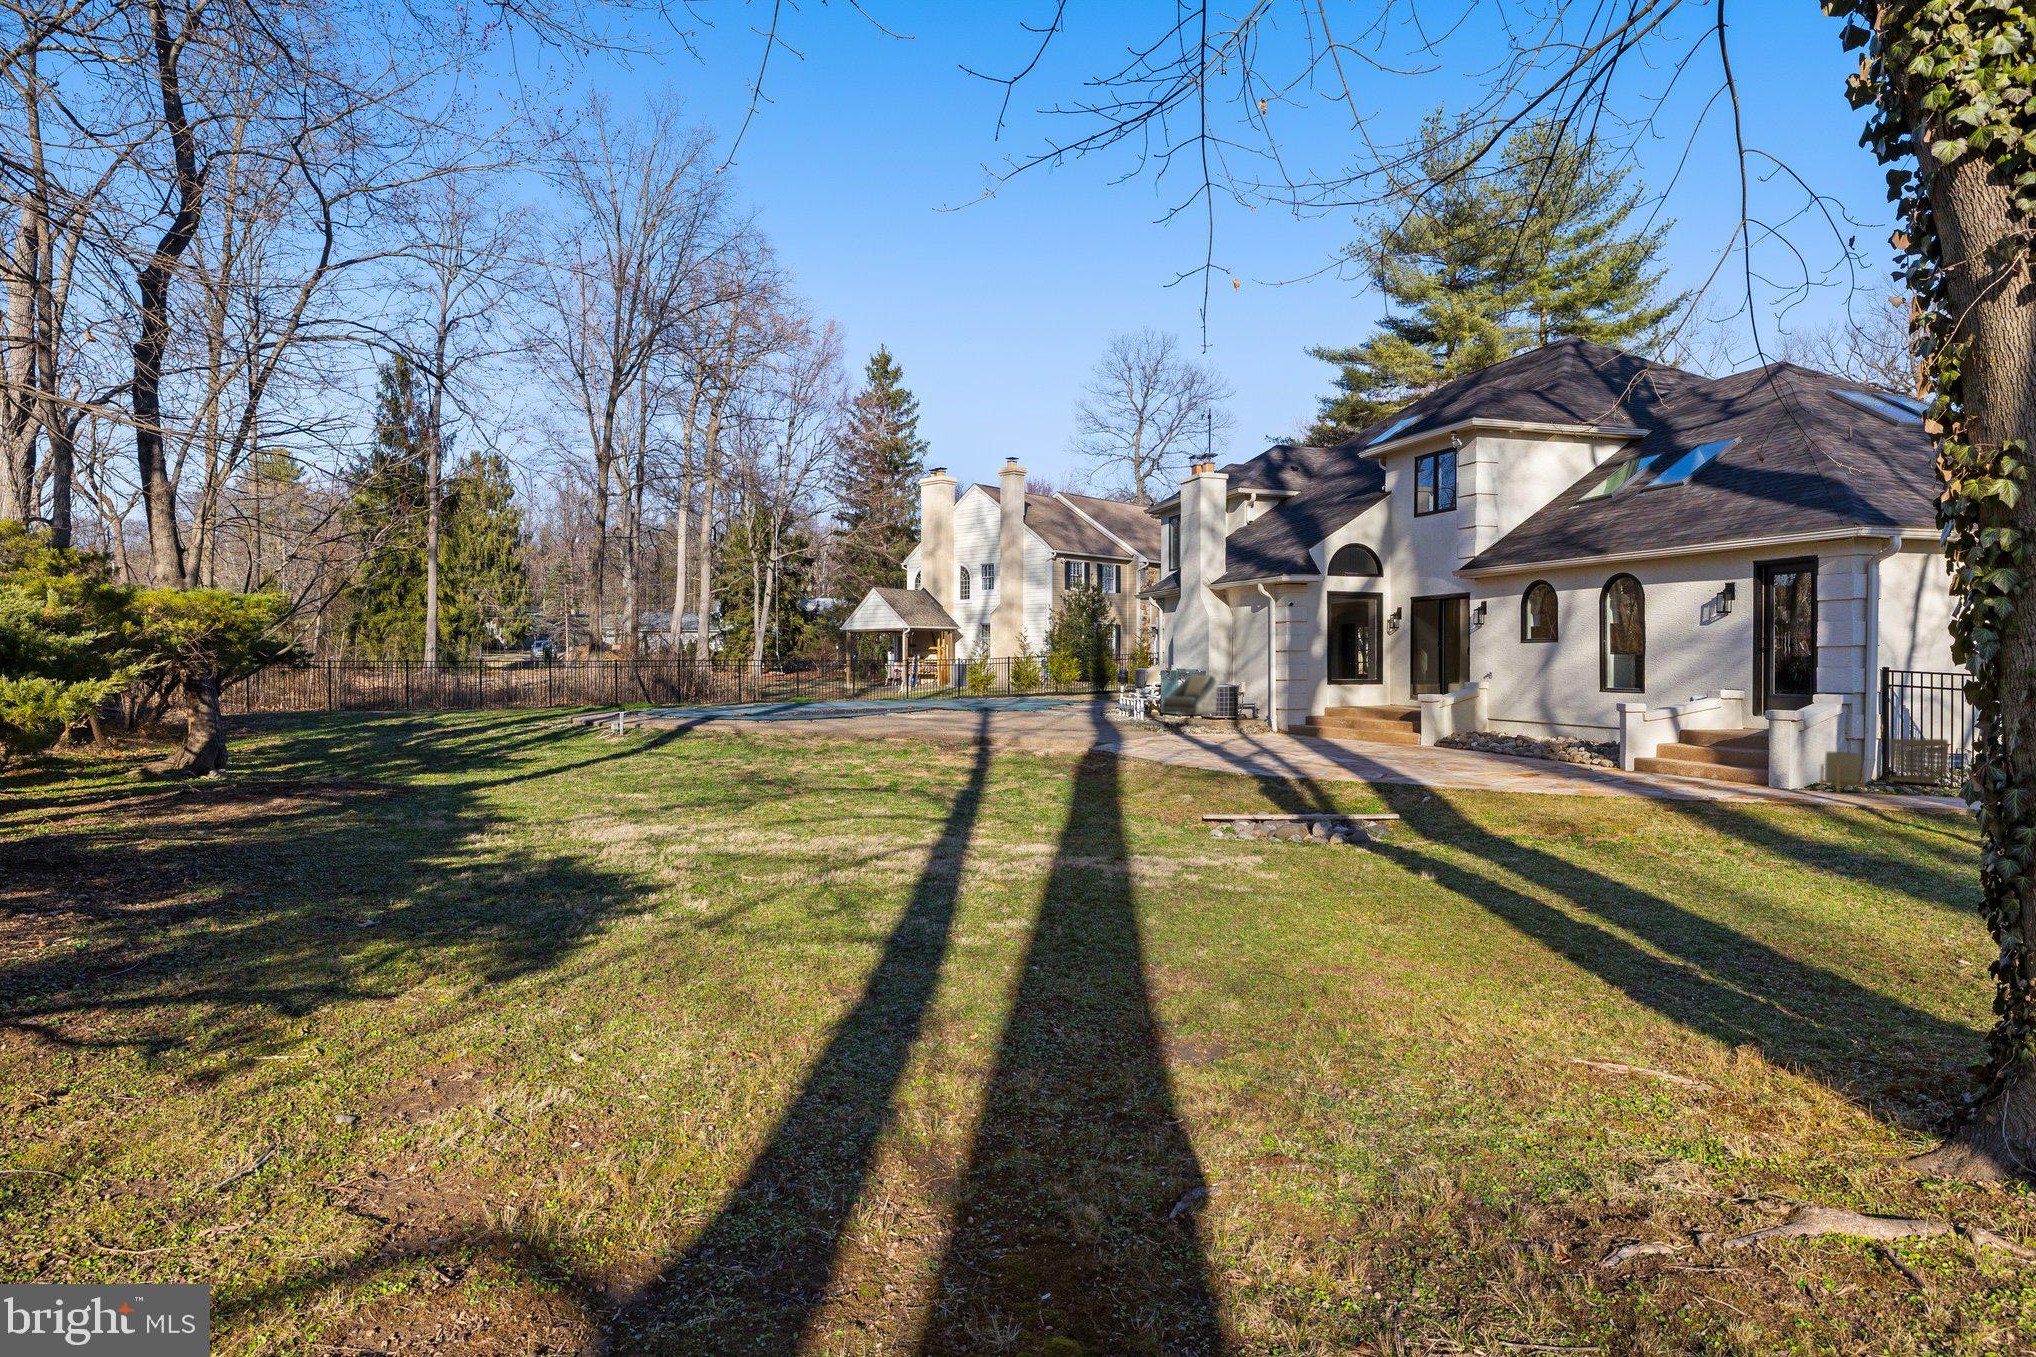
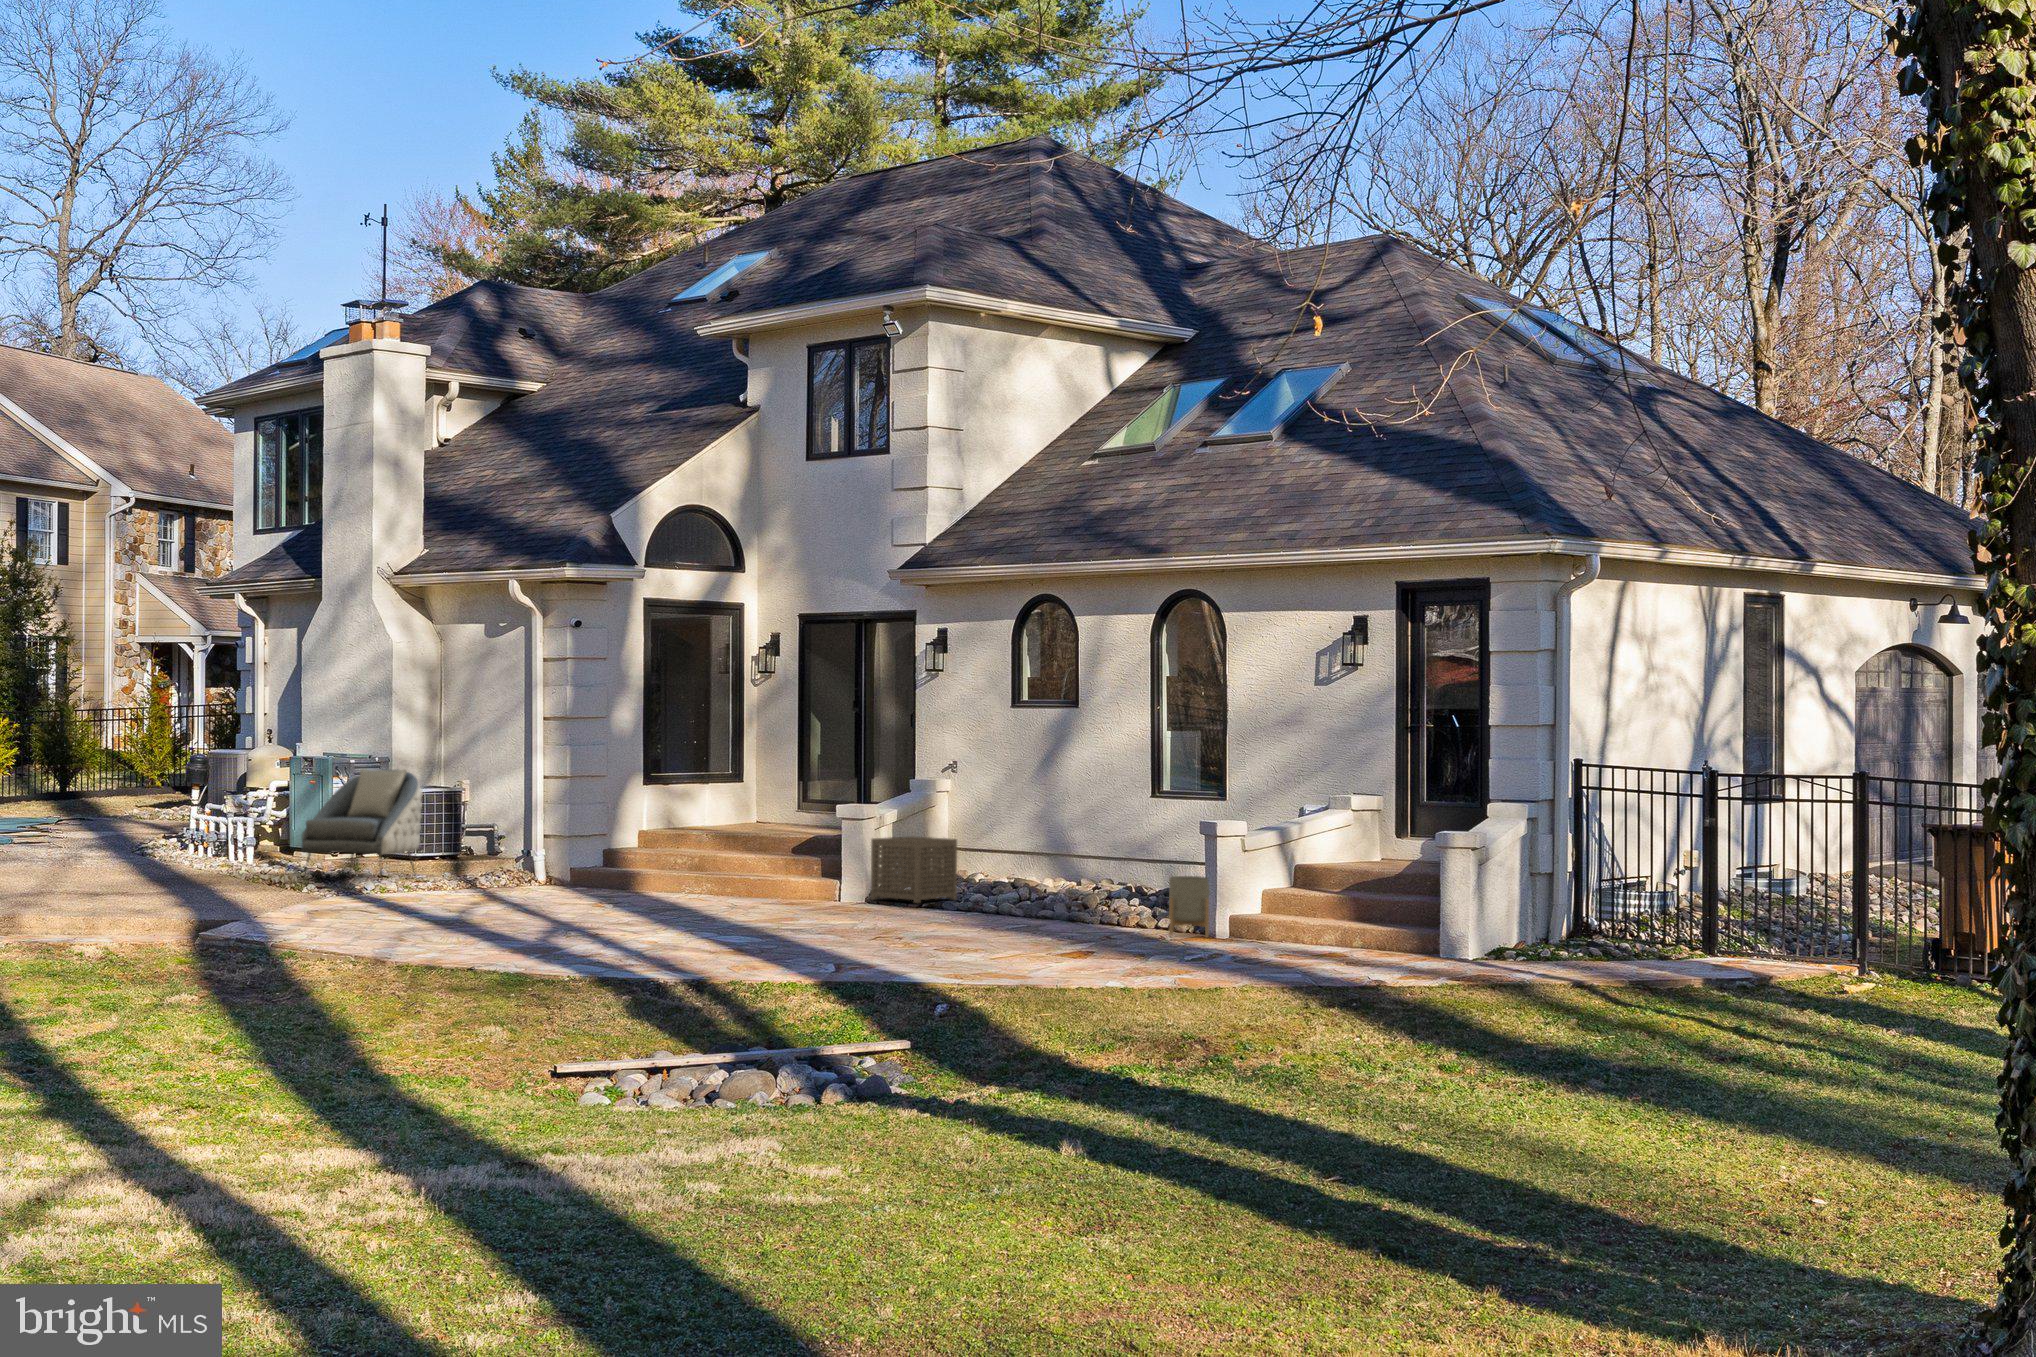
side table: present [1889,739,1948,784] -> present [871,836,957,903]
planter: present [1820,752,1865,793] -> present [1169,876,1210,937]

